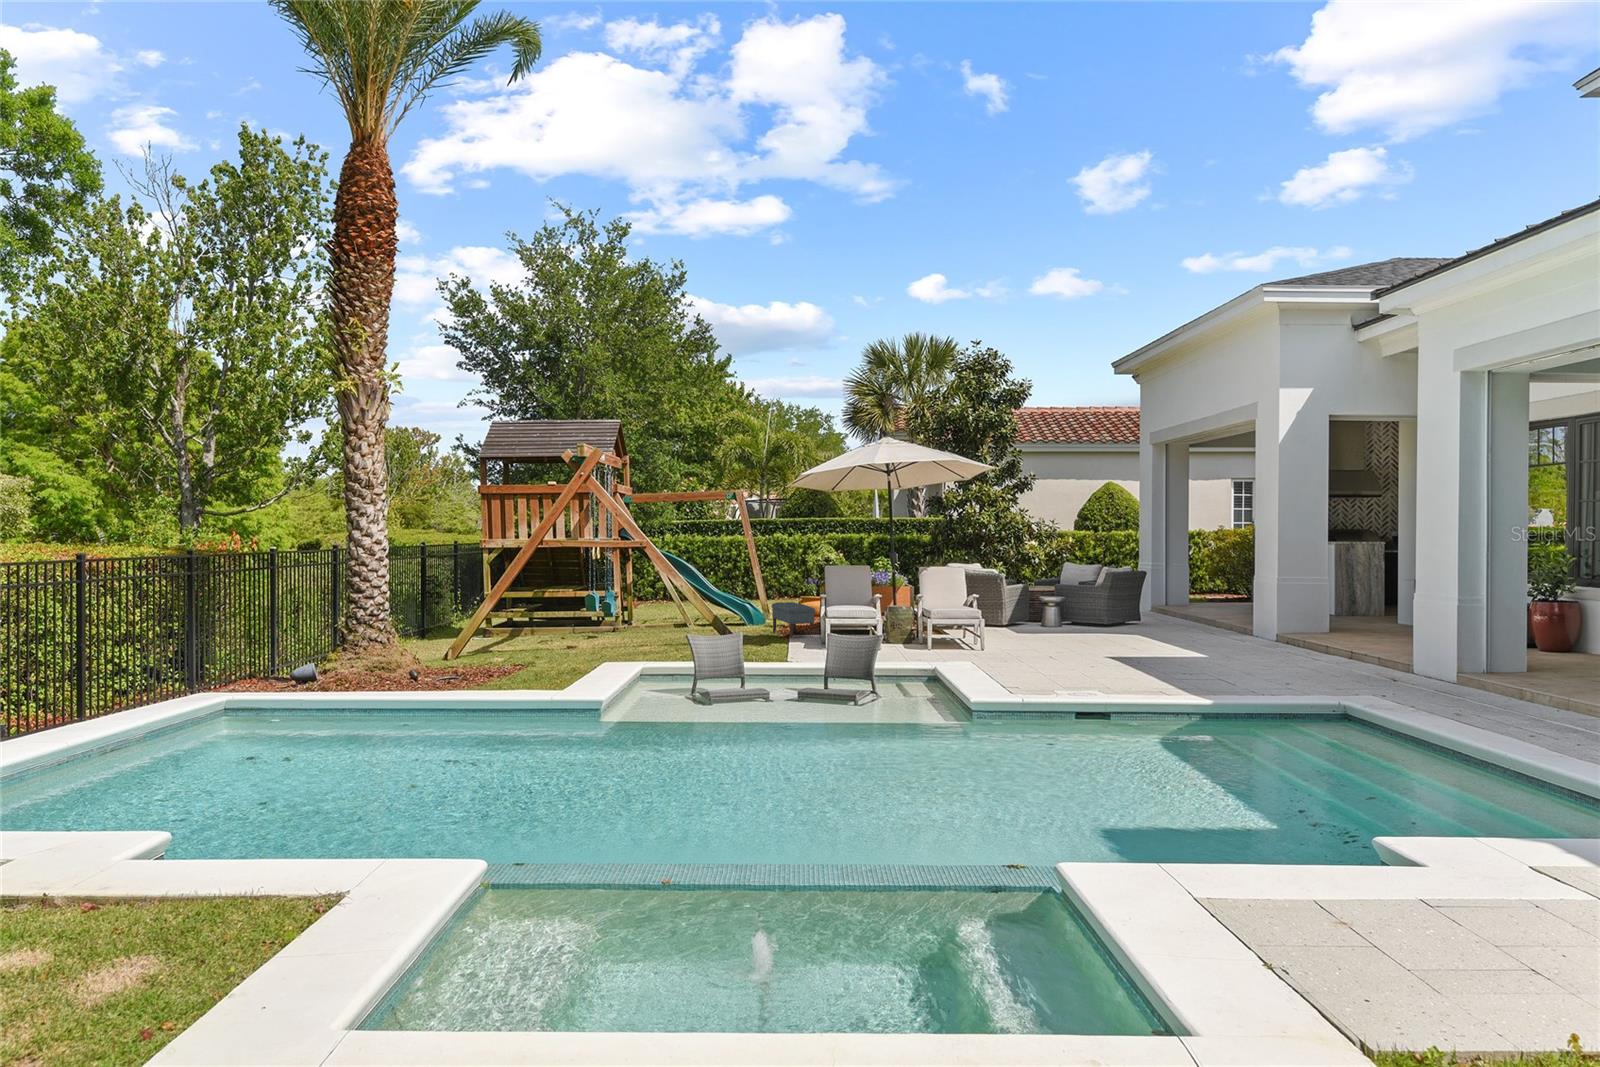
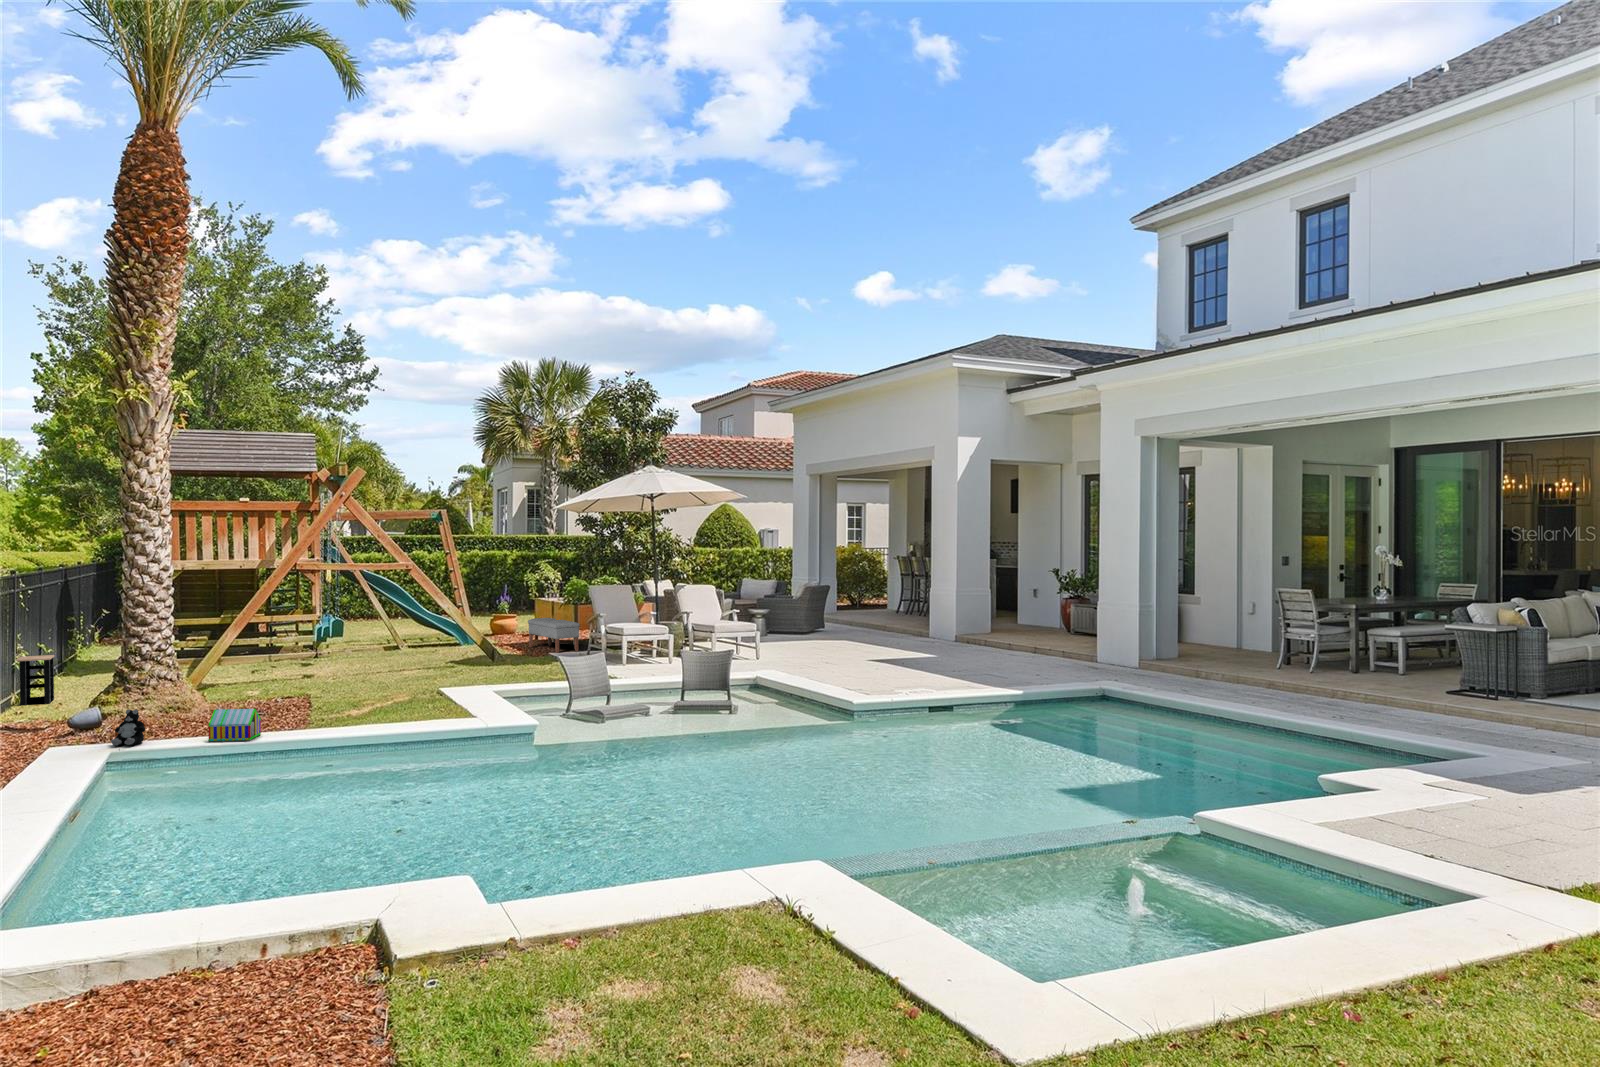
side table: none [291,617,324,659] -> present [16,655,55,706]
plush toy: none [301,664,330,696] -> present [111,709,145,746]
toy house: none [376,669,423,699] -> present [208,709,261,741]

